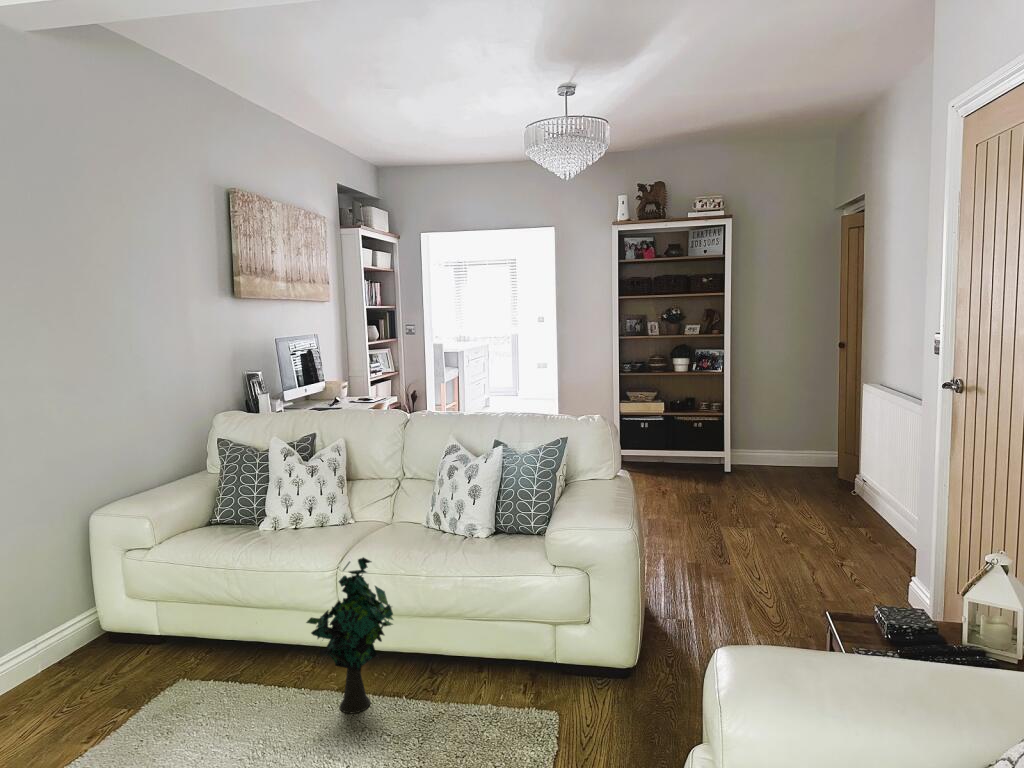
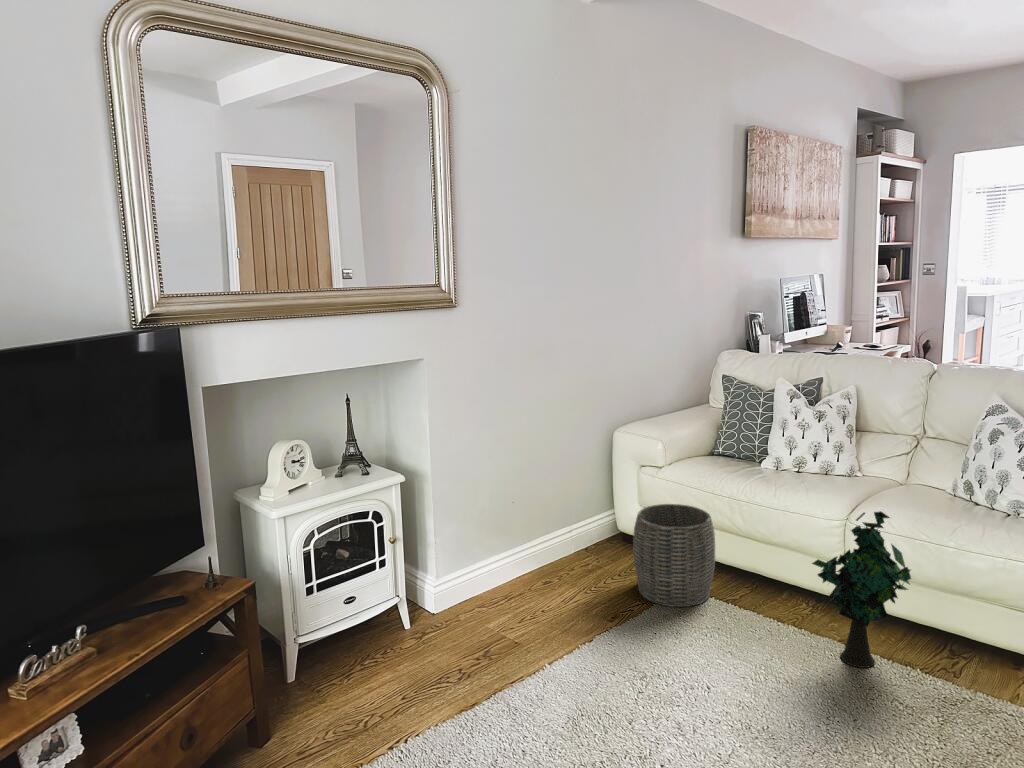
woven basket: none [111,587,213,711] -> present [633,504,715,607]

